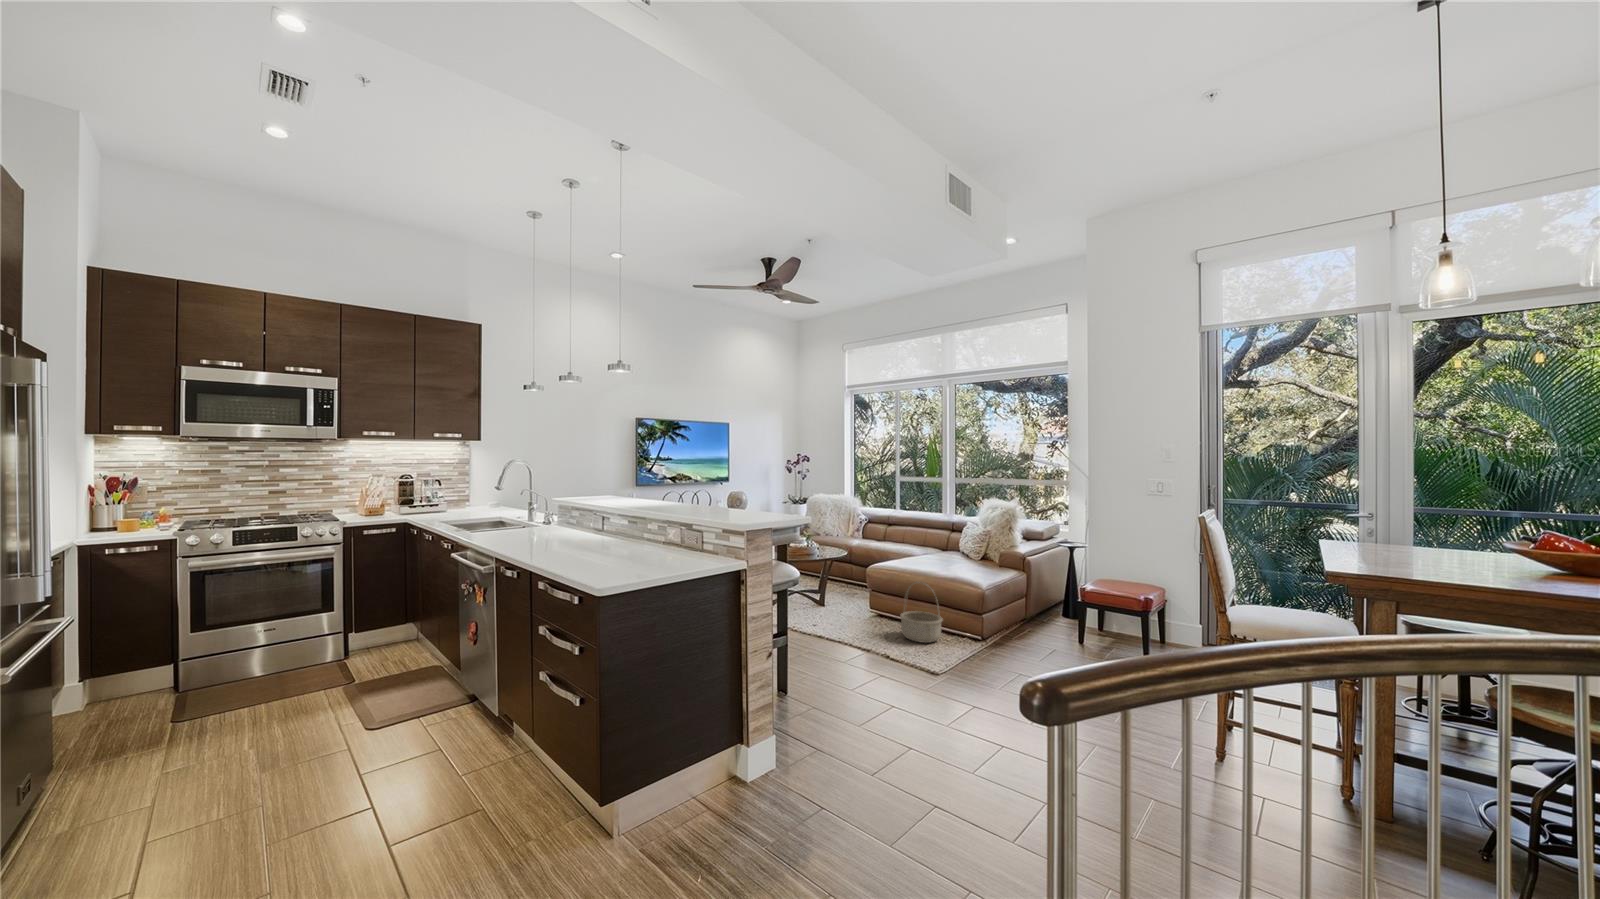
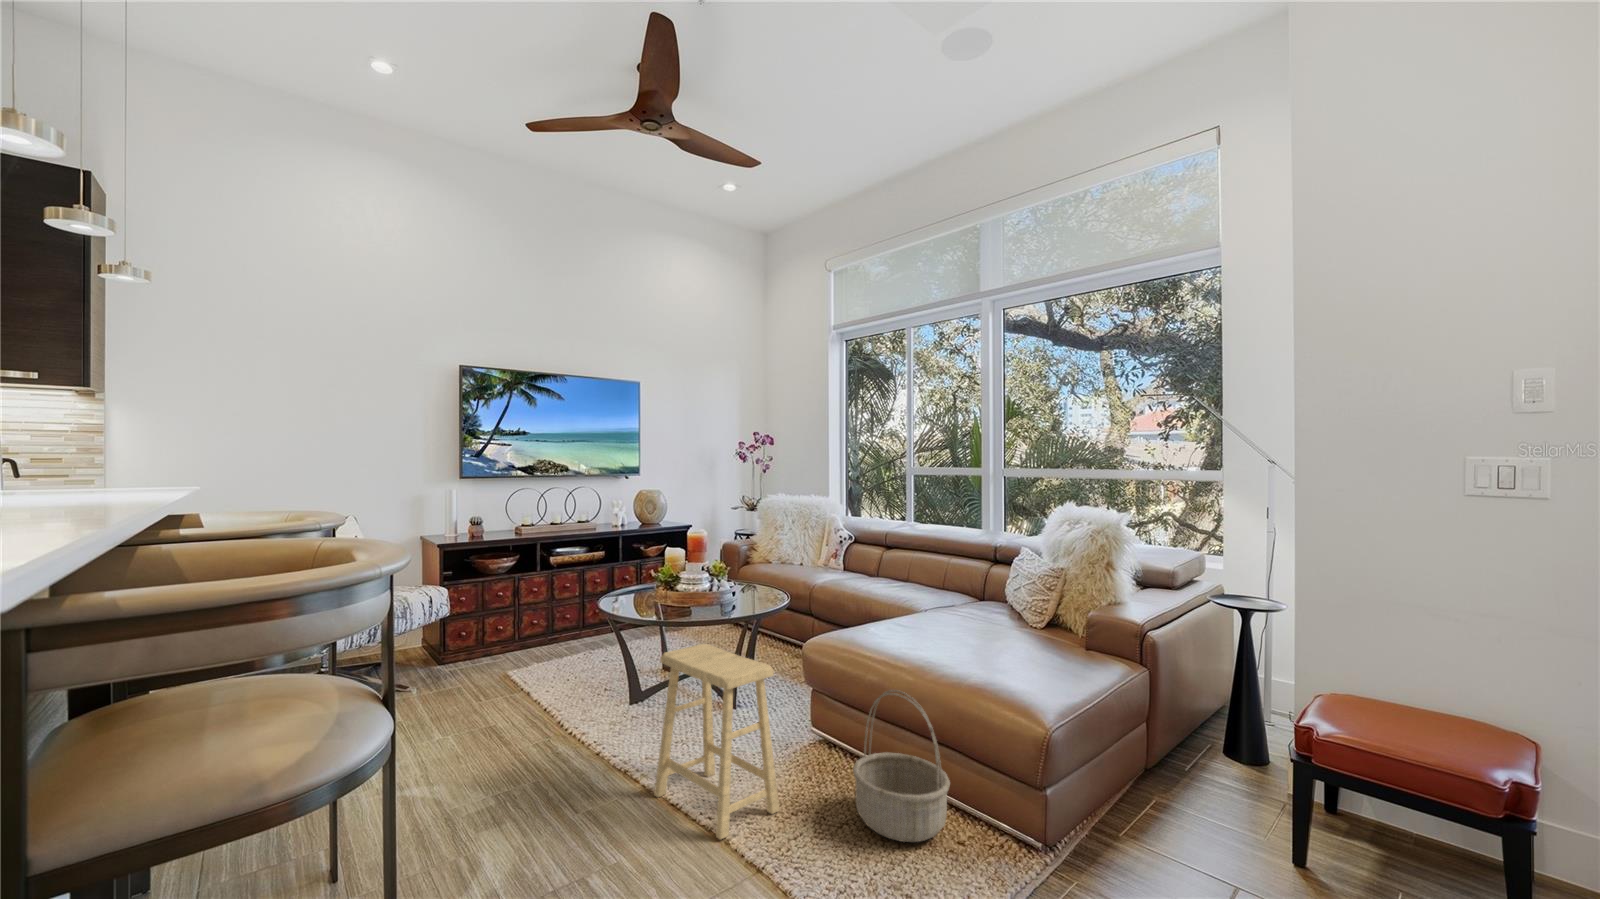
footstool: none [809,566,868,644] -> present [654,644,779,839]

